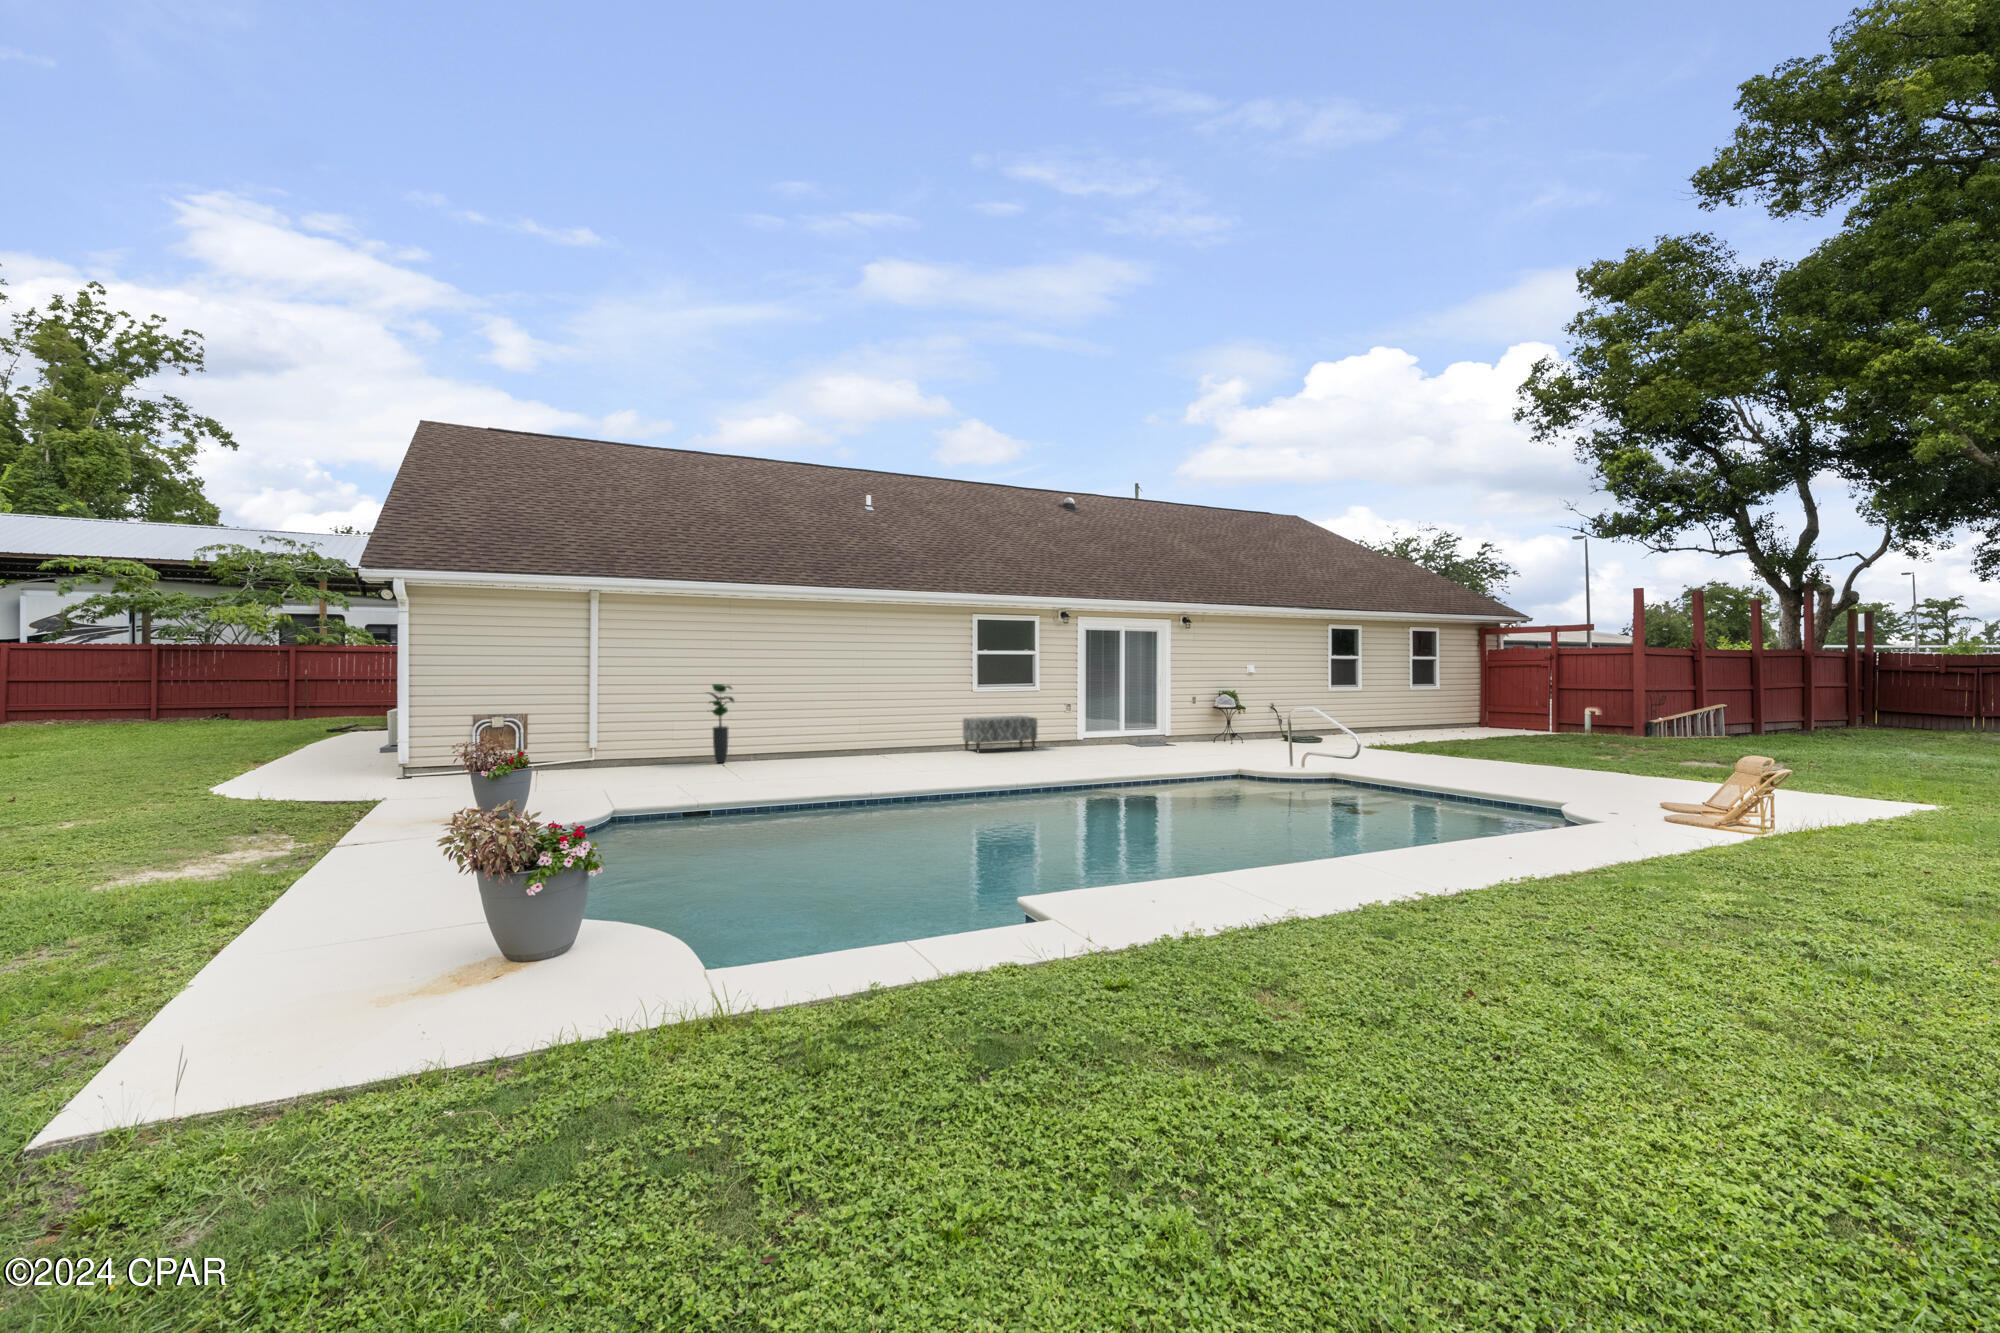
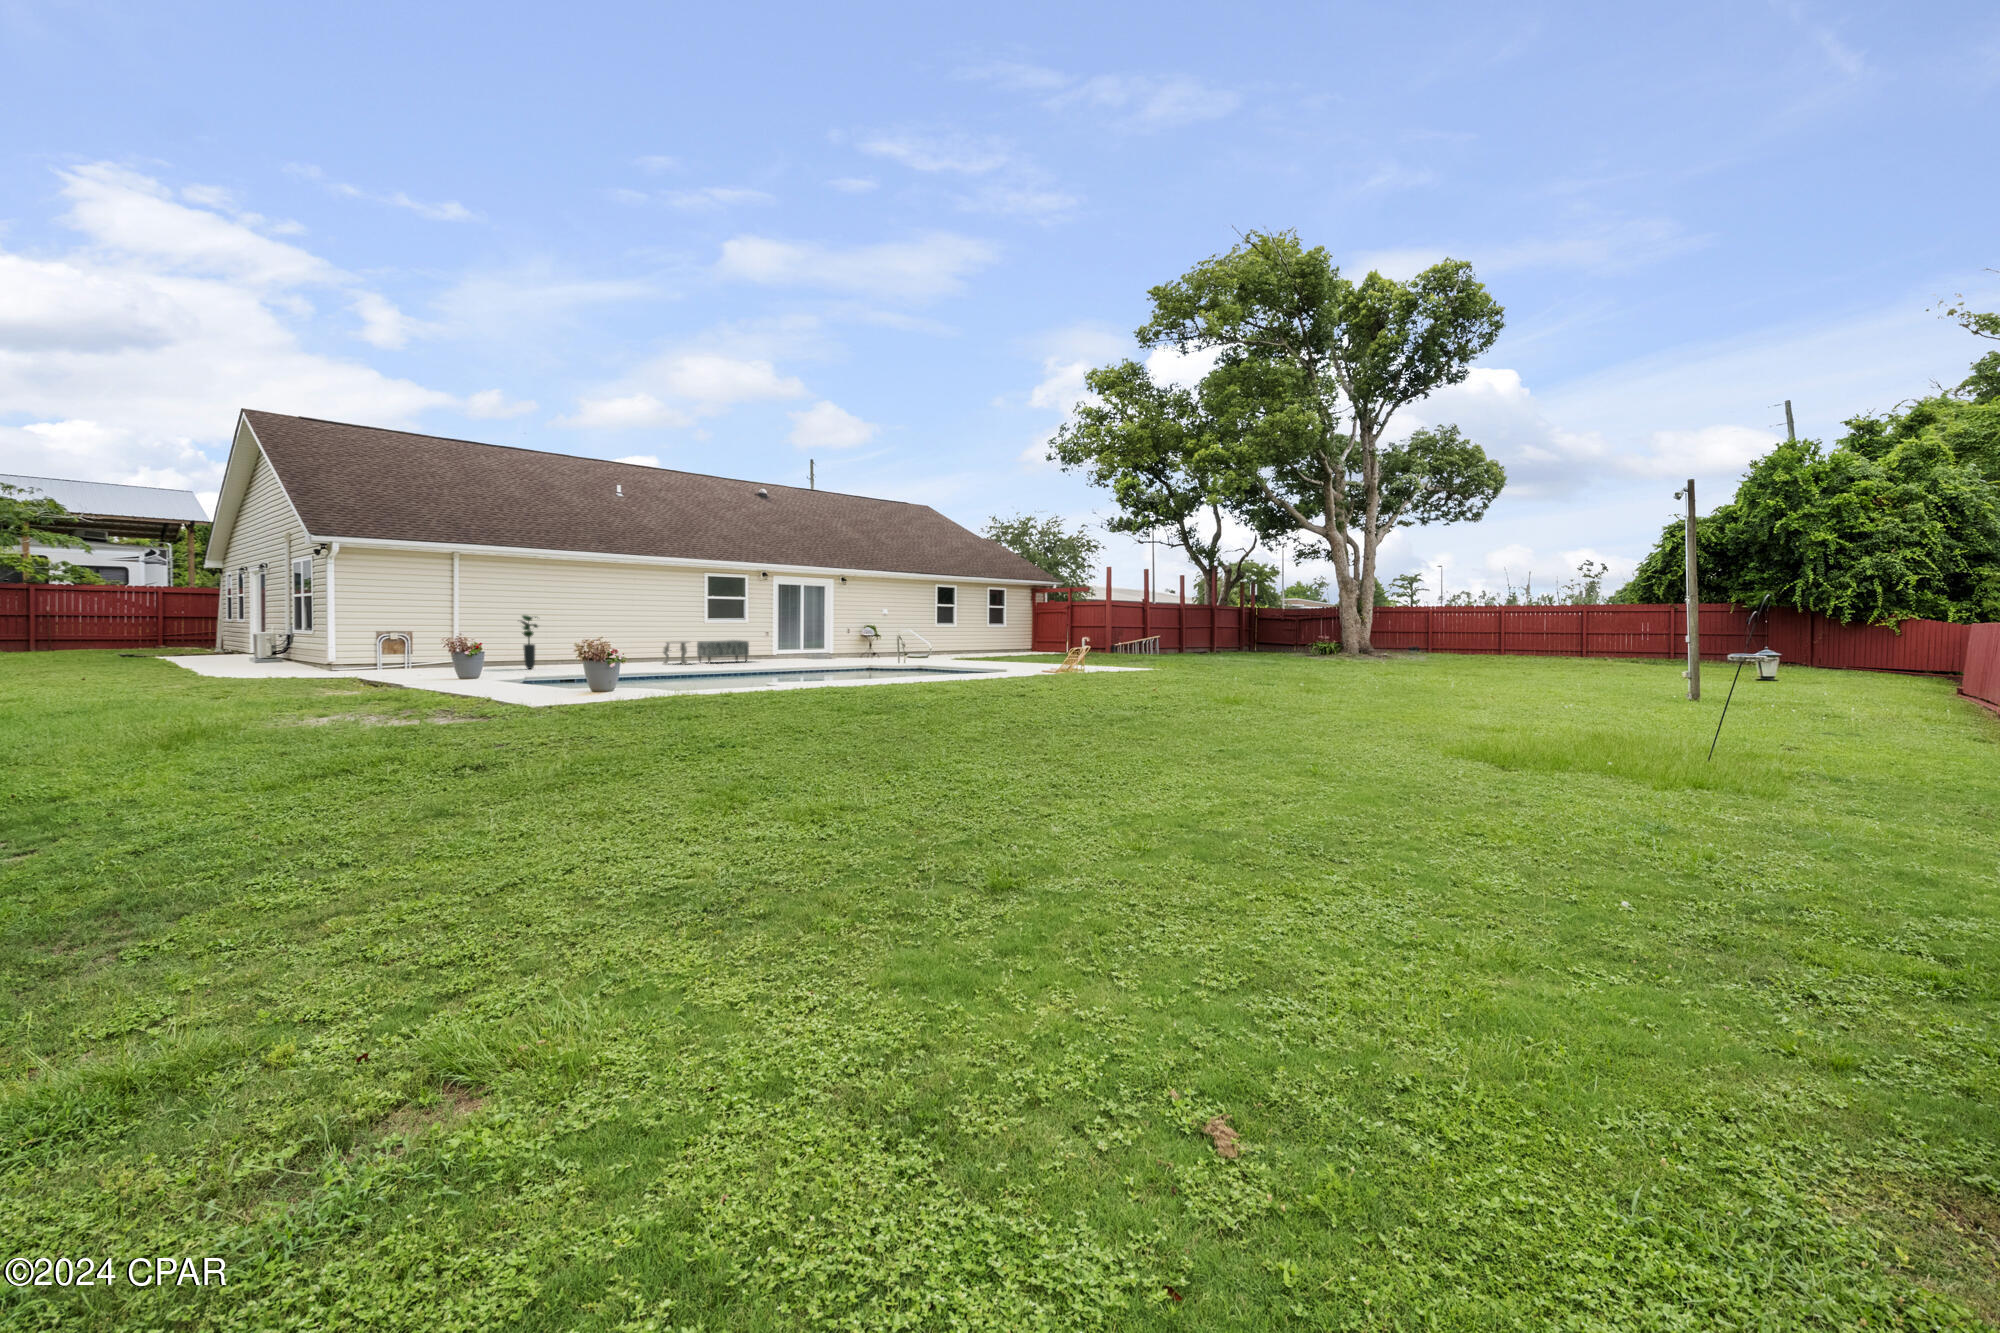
side table: none [911,719,952,756] -> present [663,641,688,665]

